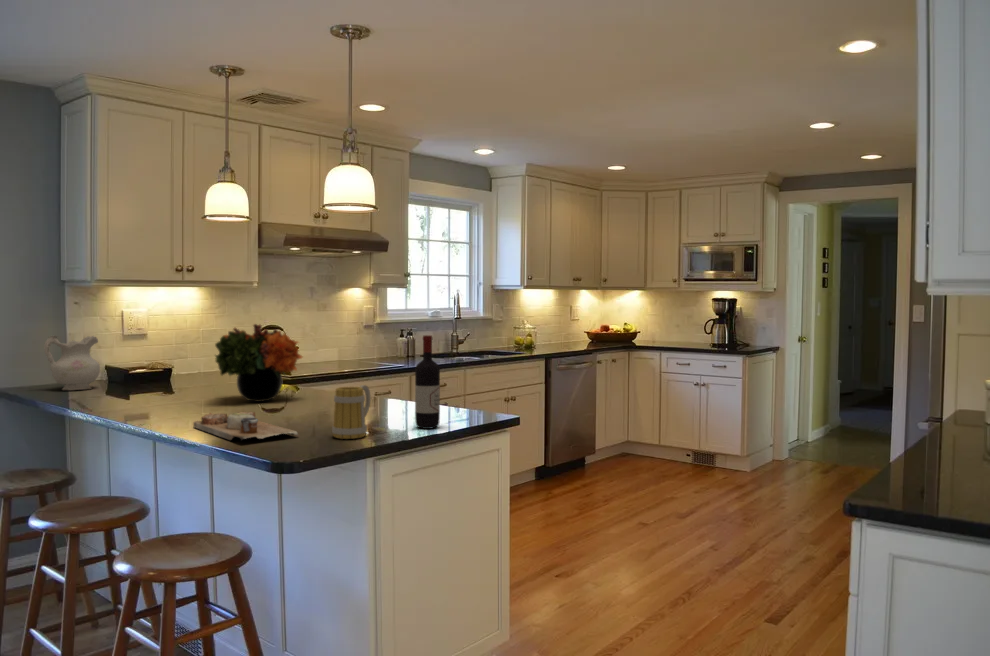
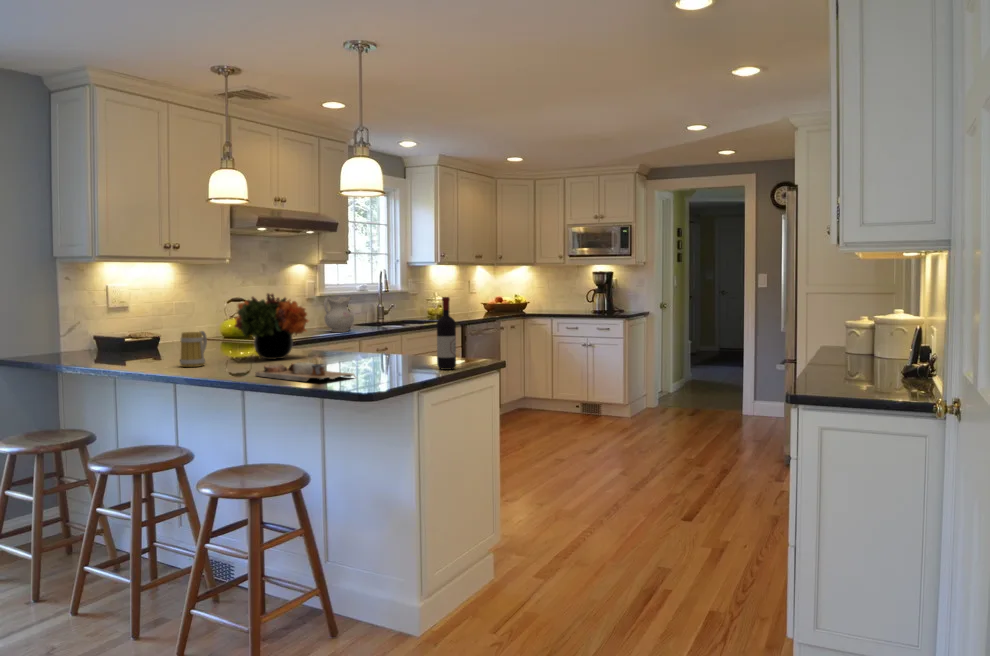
ceramic pitcher: present [45,336,100,390] -> present [324,296,354,332]
mug: present [332,385,371,439] -> present [180,331,207,367]

